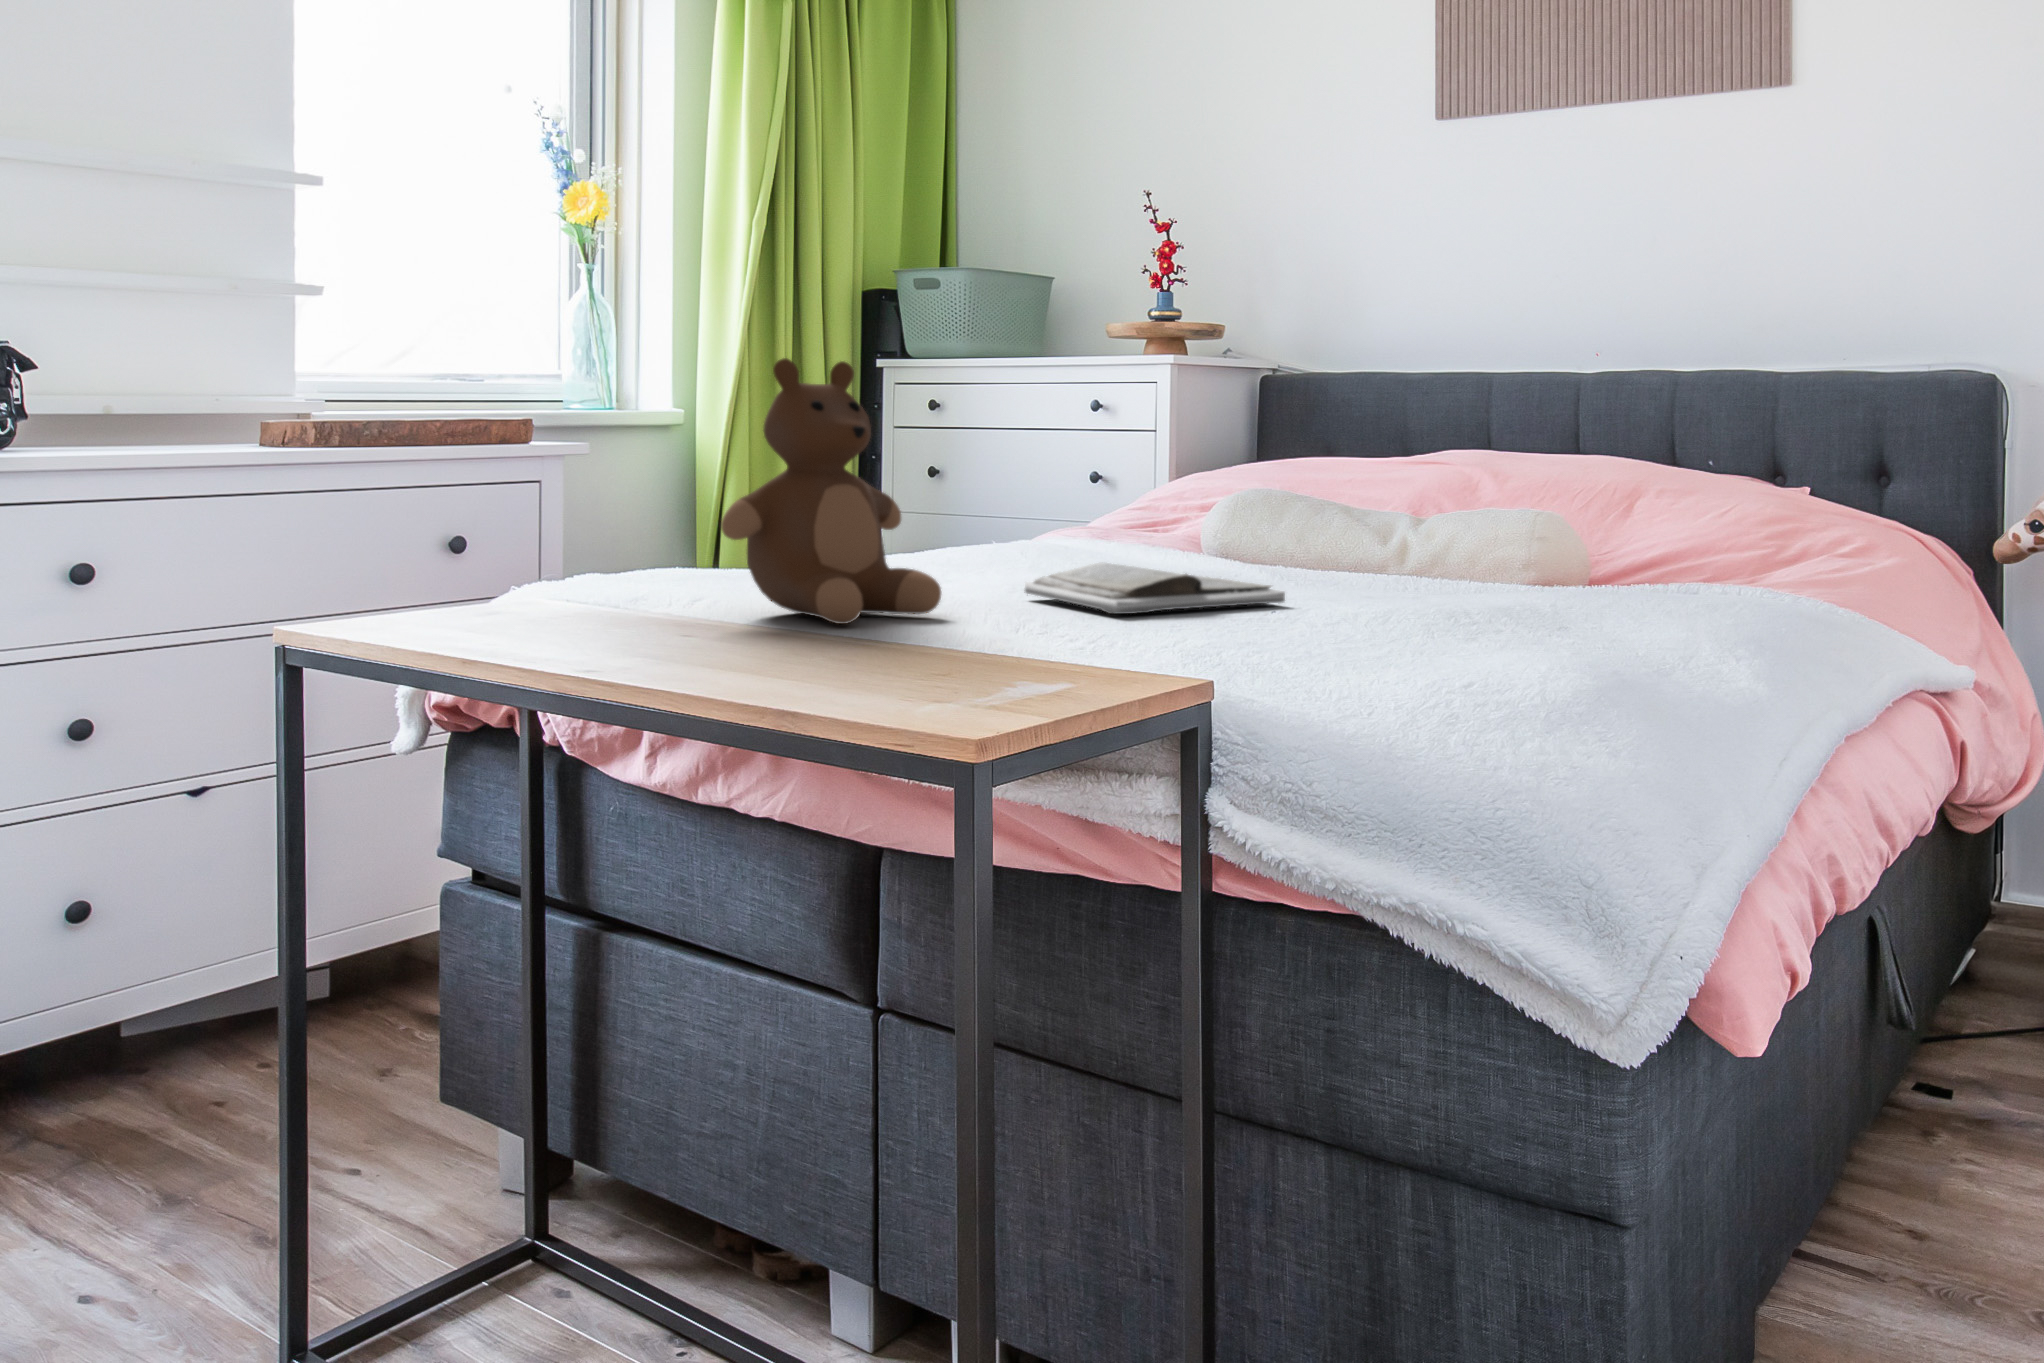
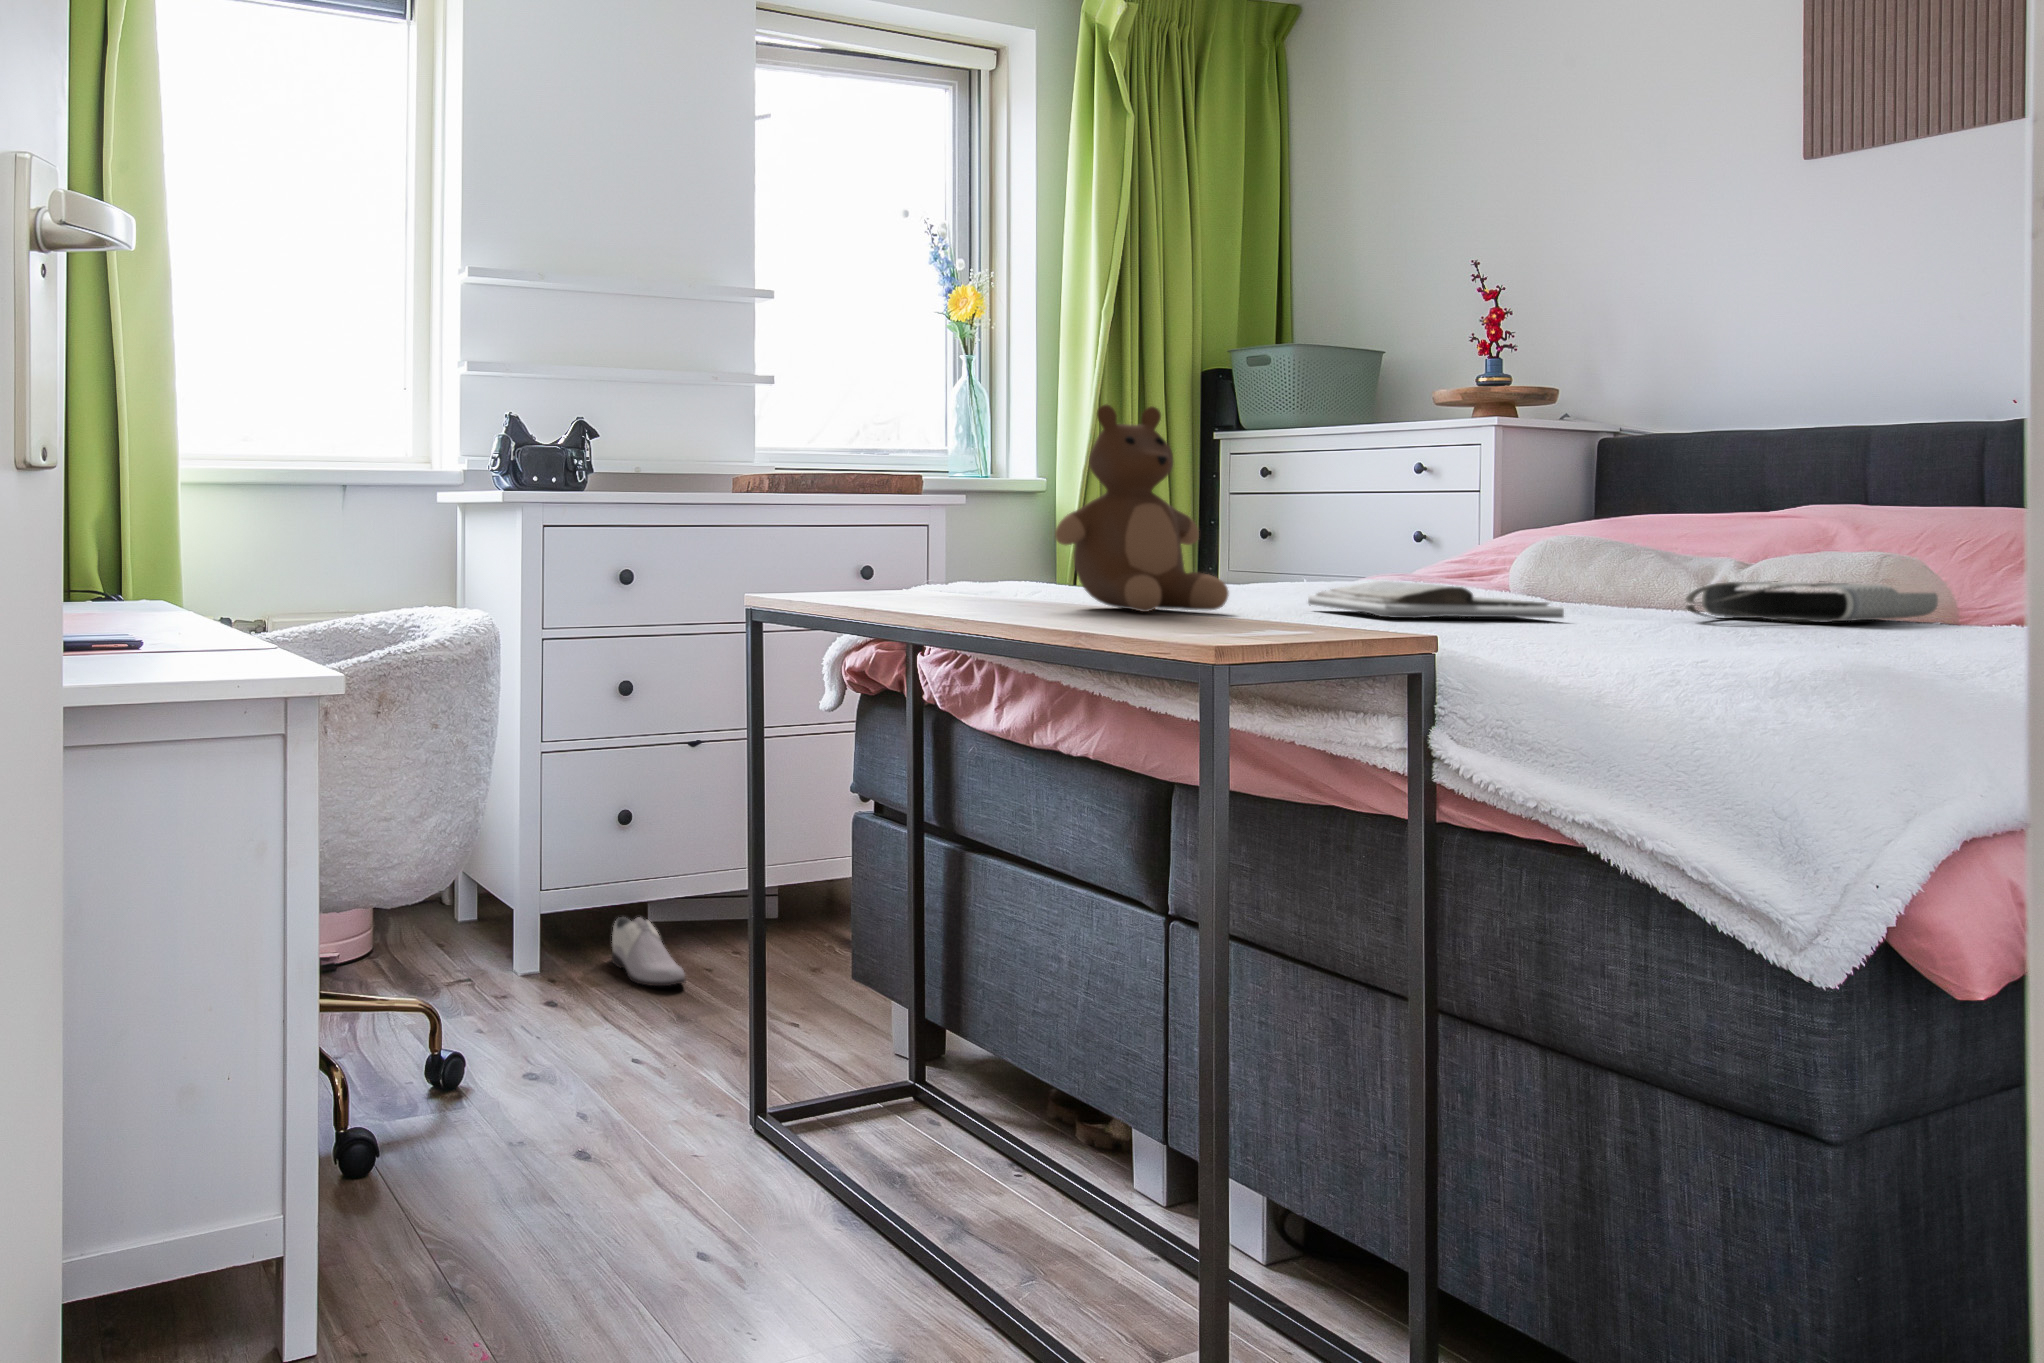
tote bag: none [1384,543,1565,588] -> present [1686,581,1938,622]
shoe: none [52,1056,182,1157] -> present [612,917,685,986]

